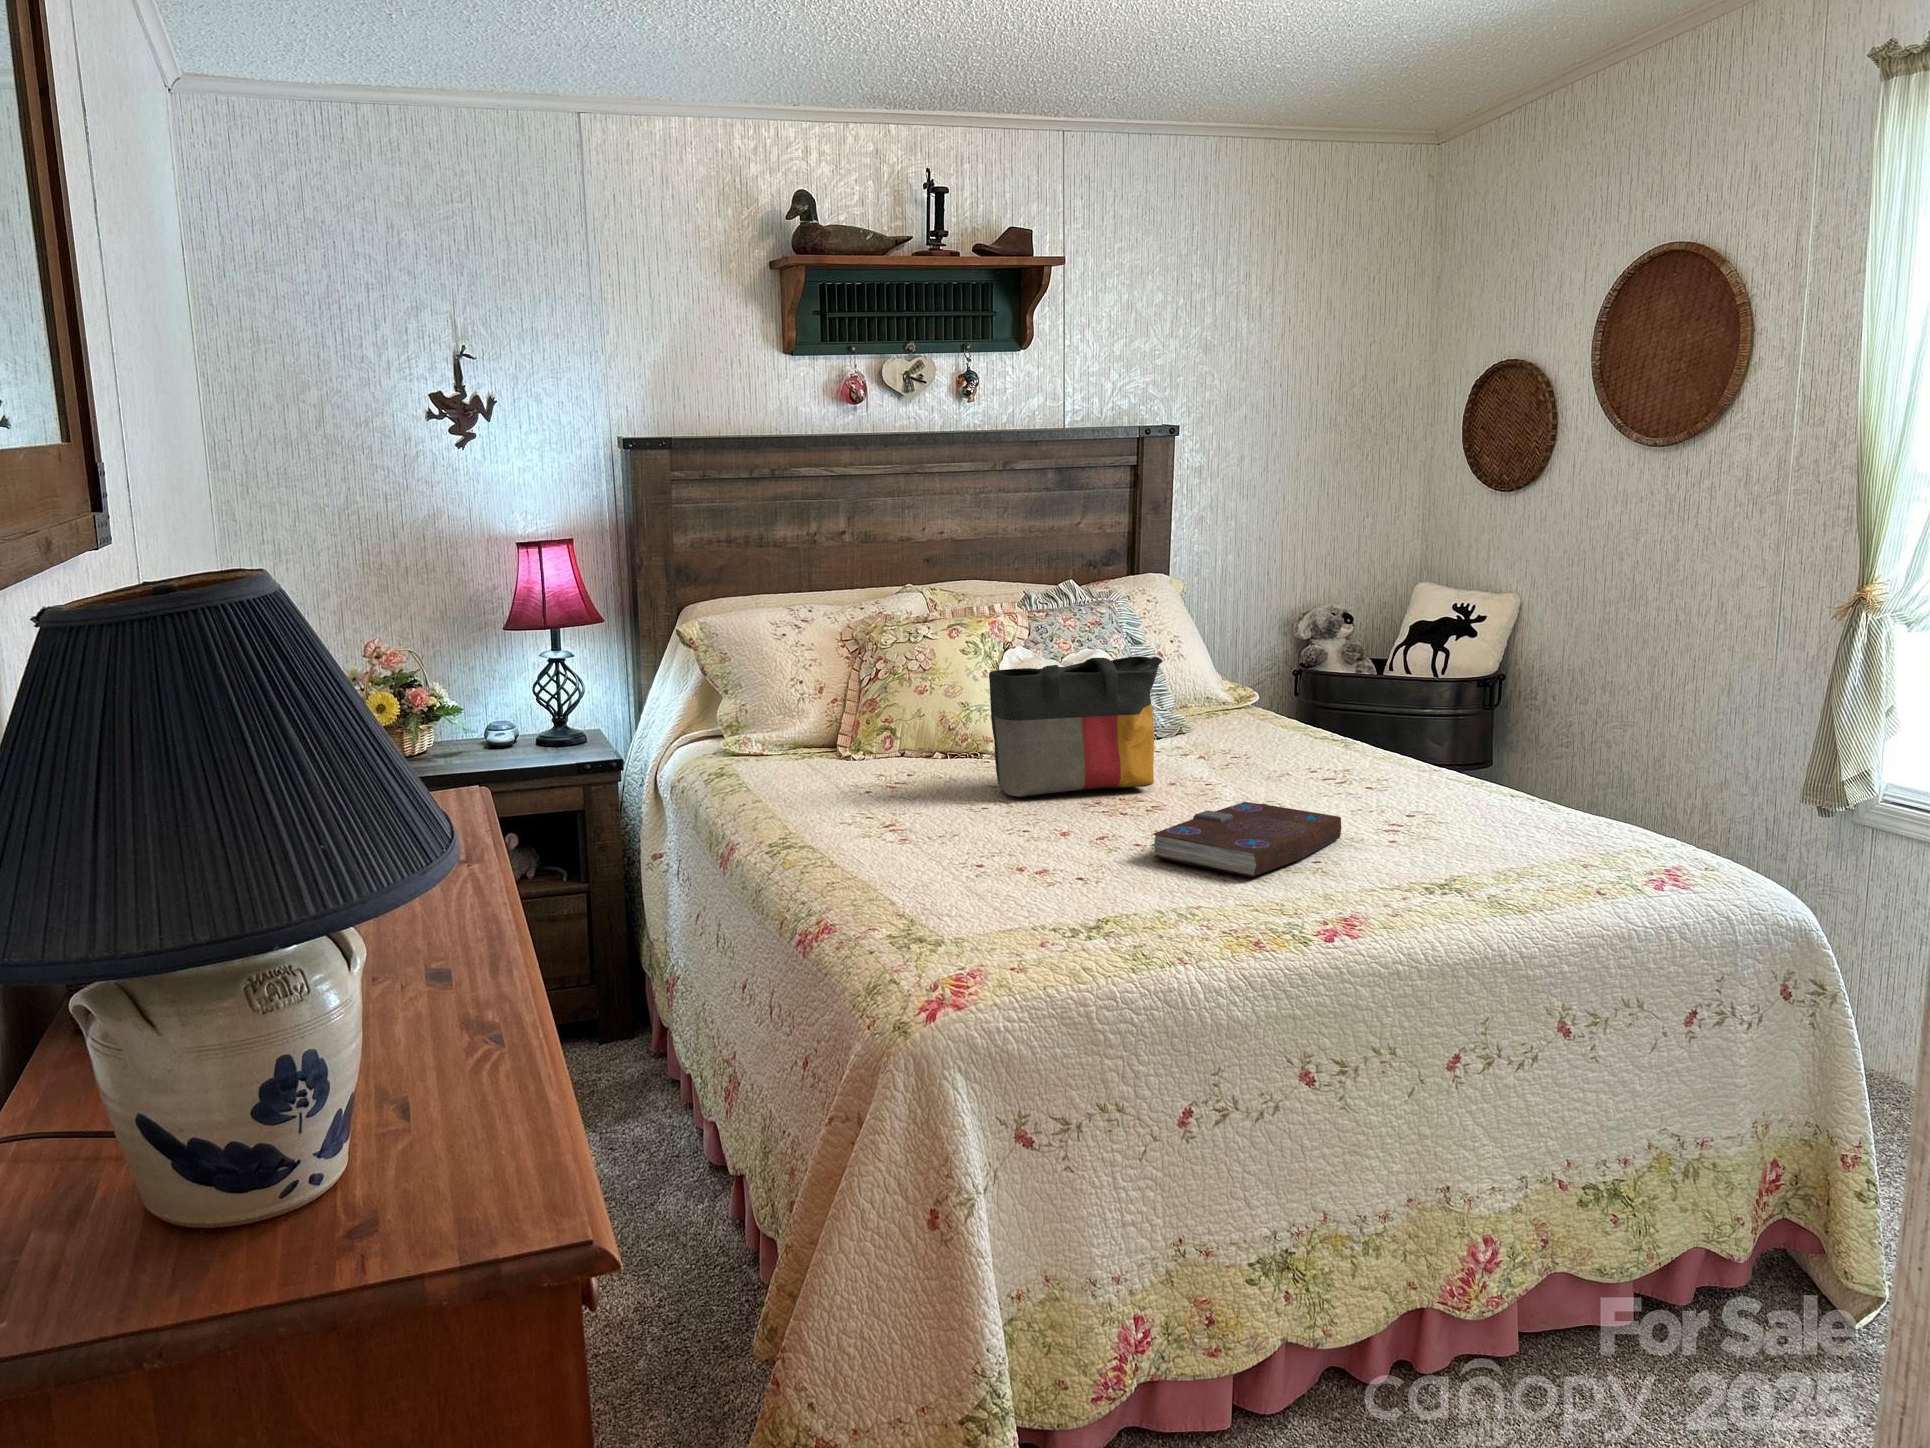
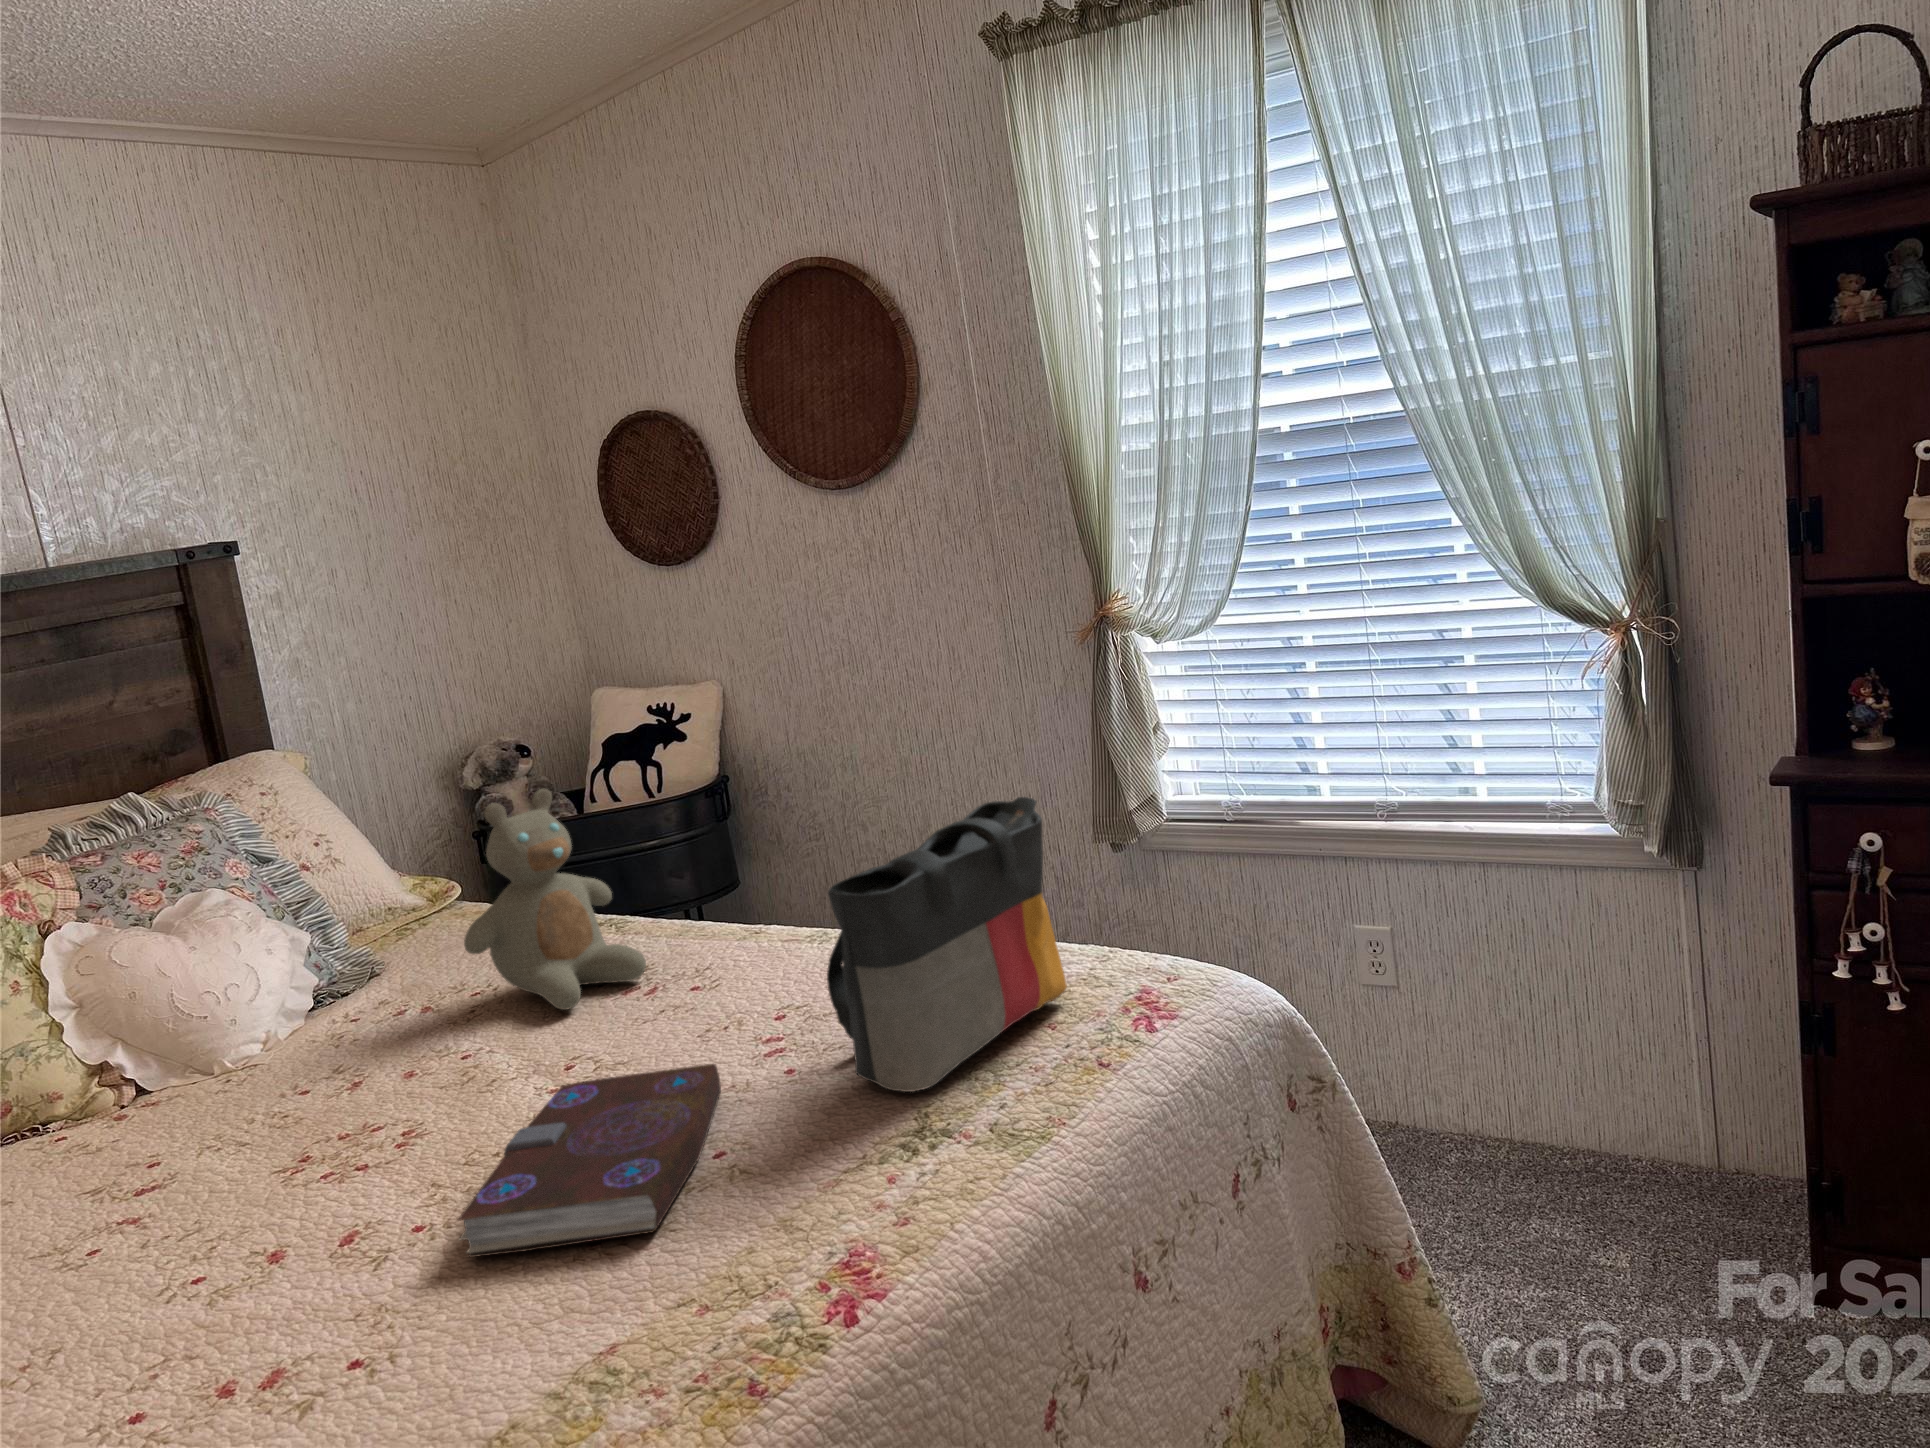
teddy bear: none [1227,626,1345,777] -> present [464,788,646,1010]
tote bag: present [989,656,1163,797] -> present [827,797,1067,1092]

